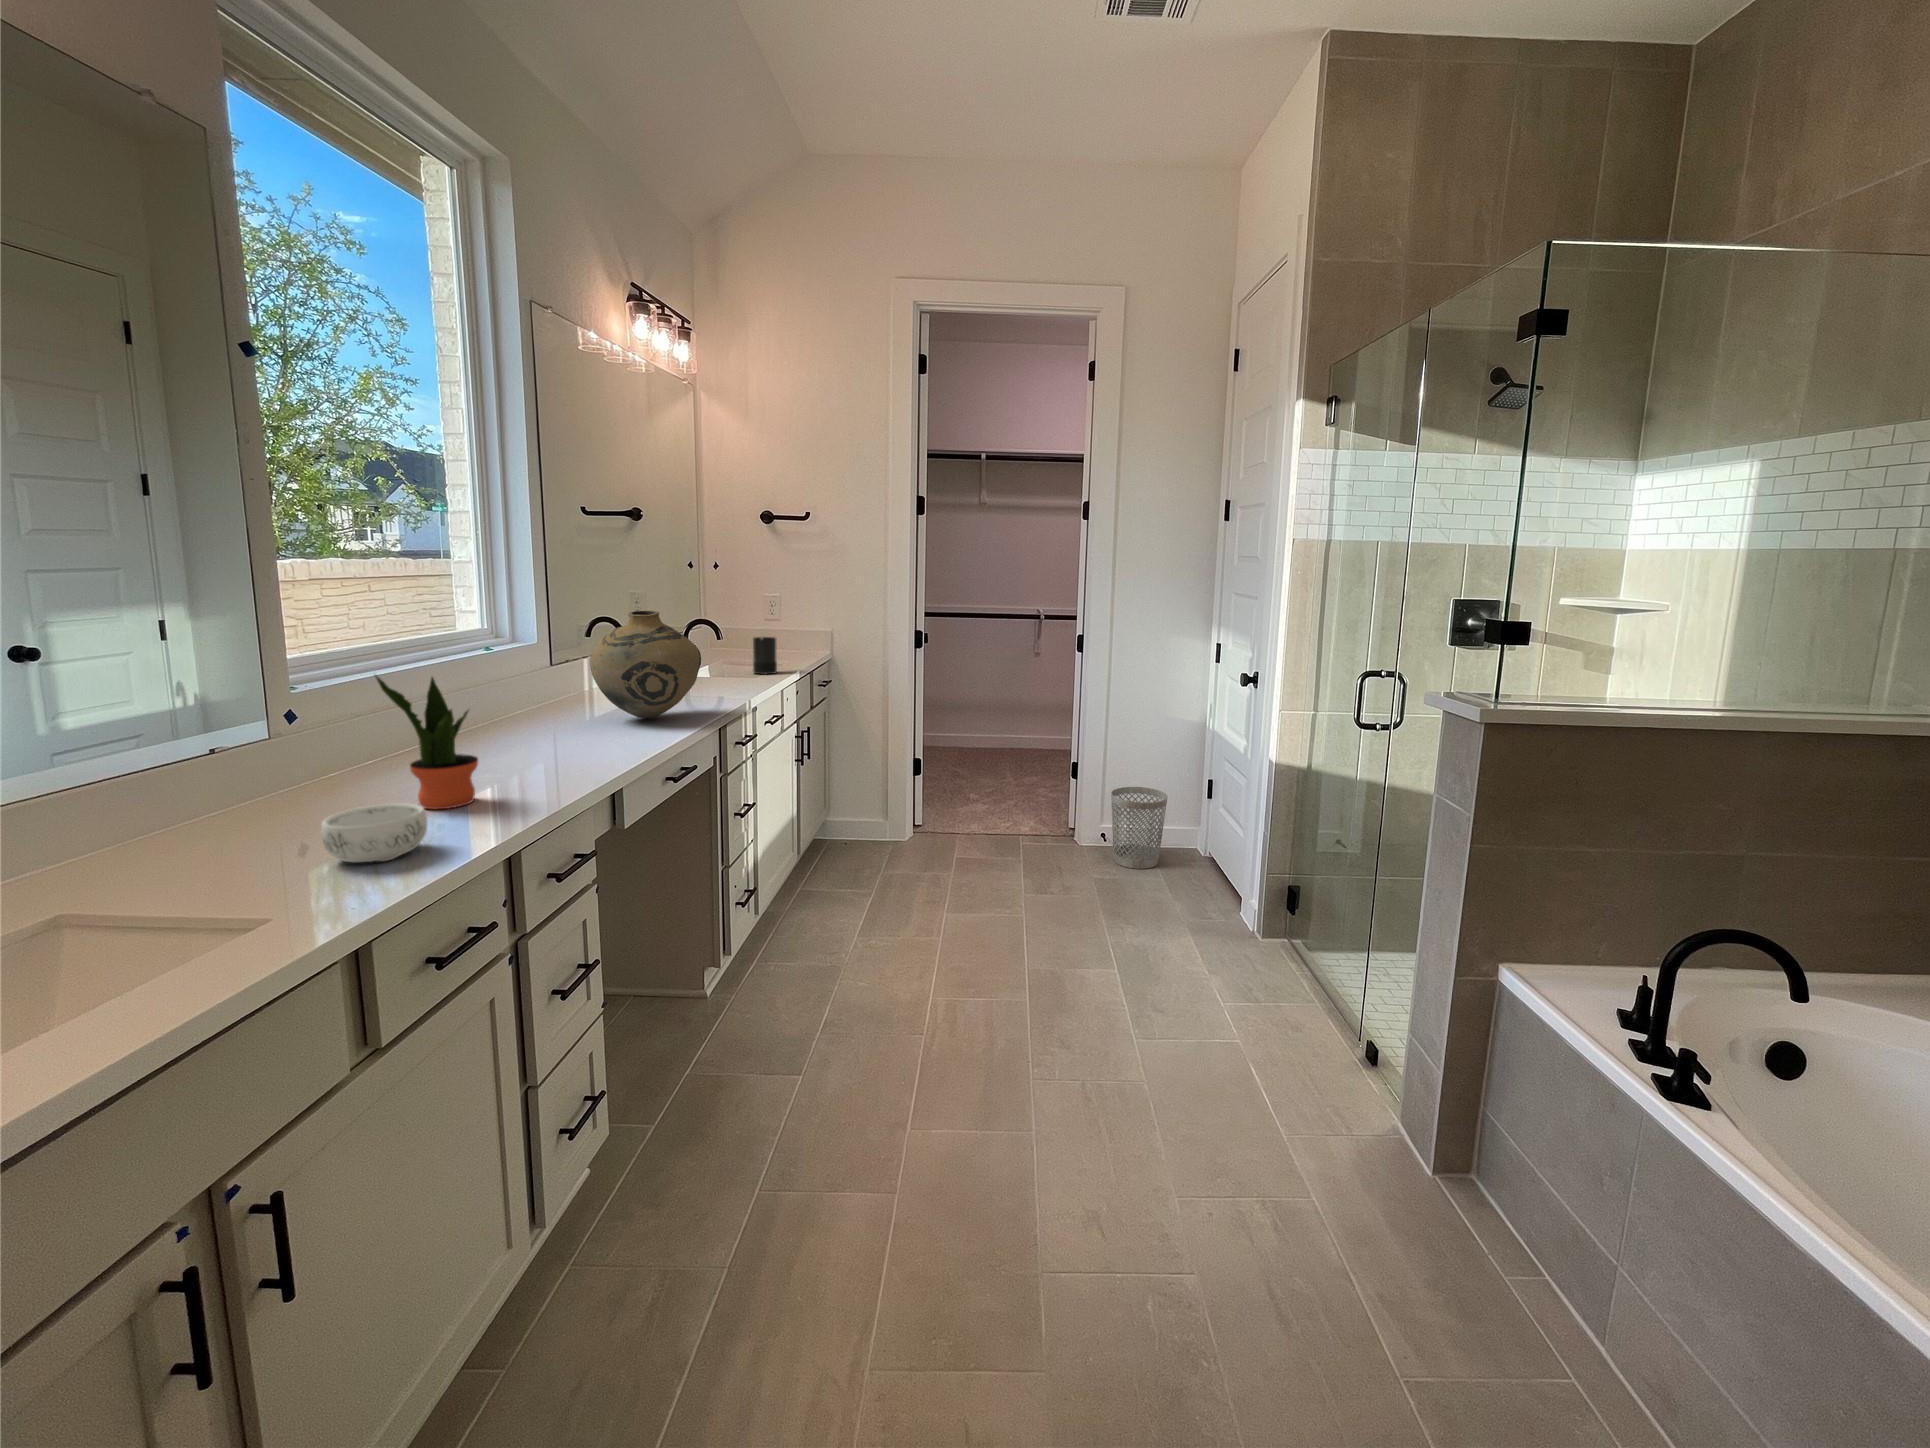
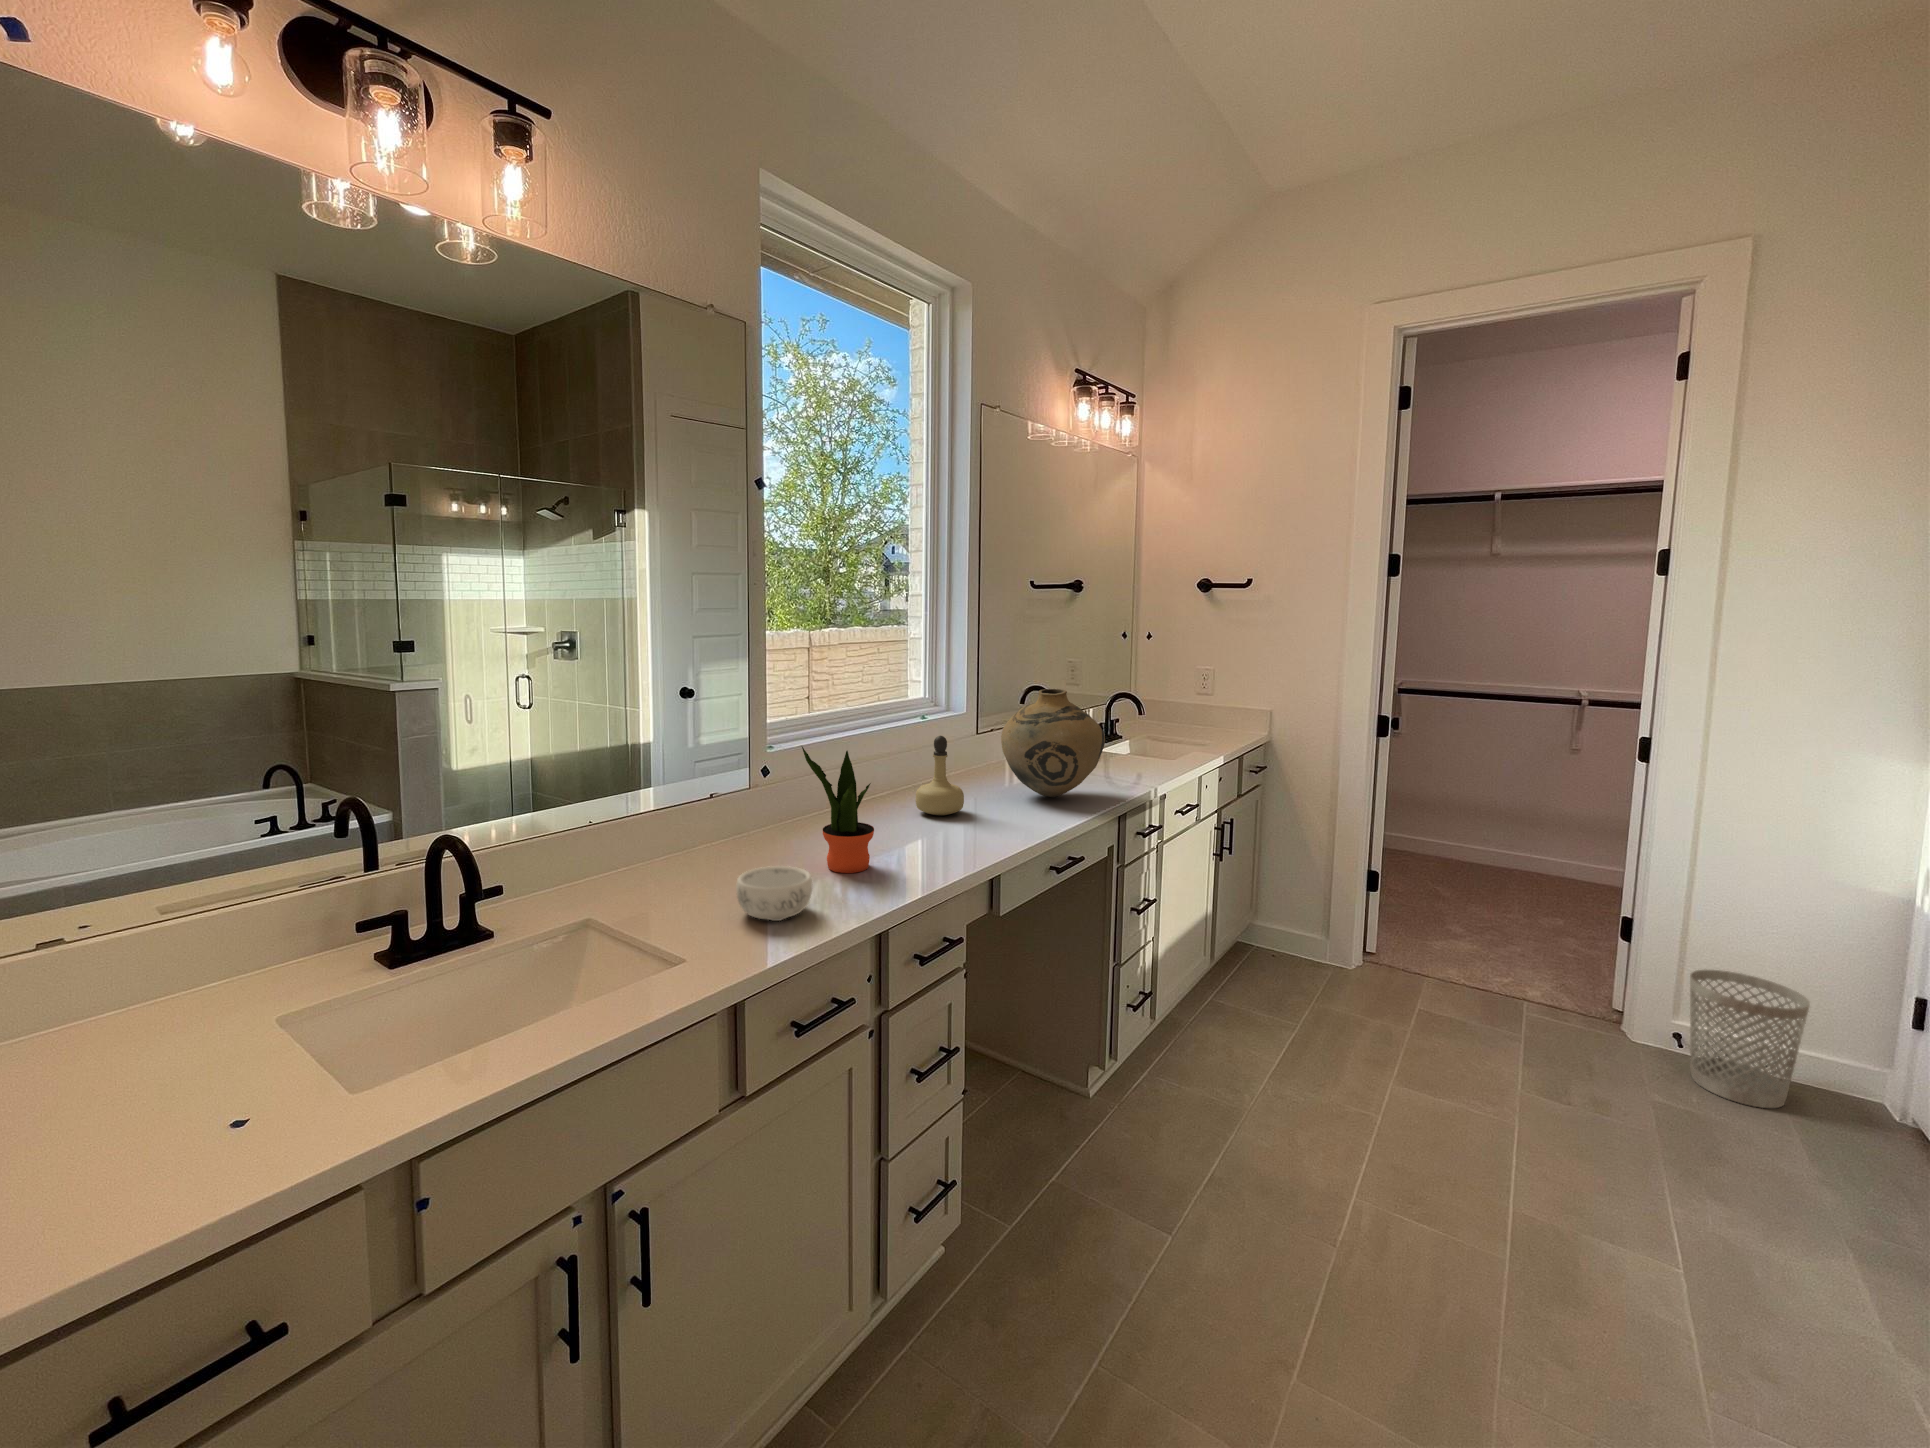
candle: present [753,636,777,674] -> none [1175,710,1203,756]
perfume bottle: none [500,662,560,747] -> present [915,736,964,815]

